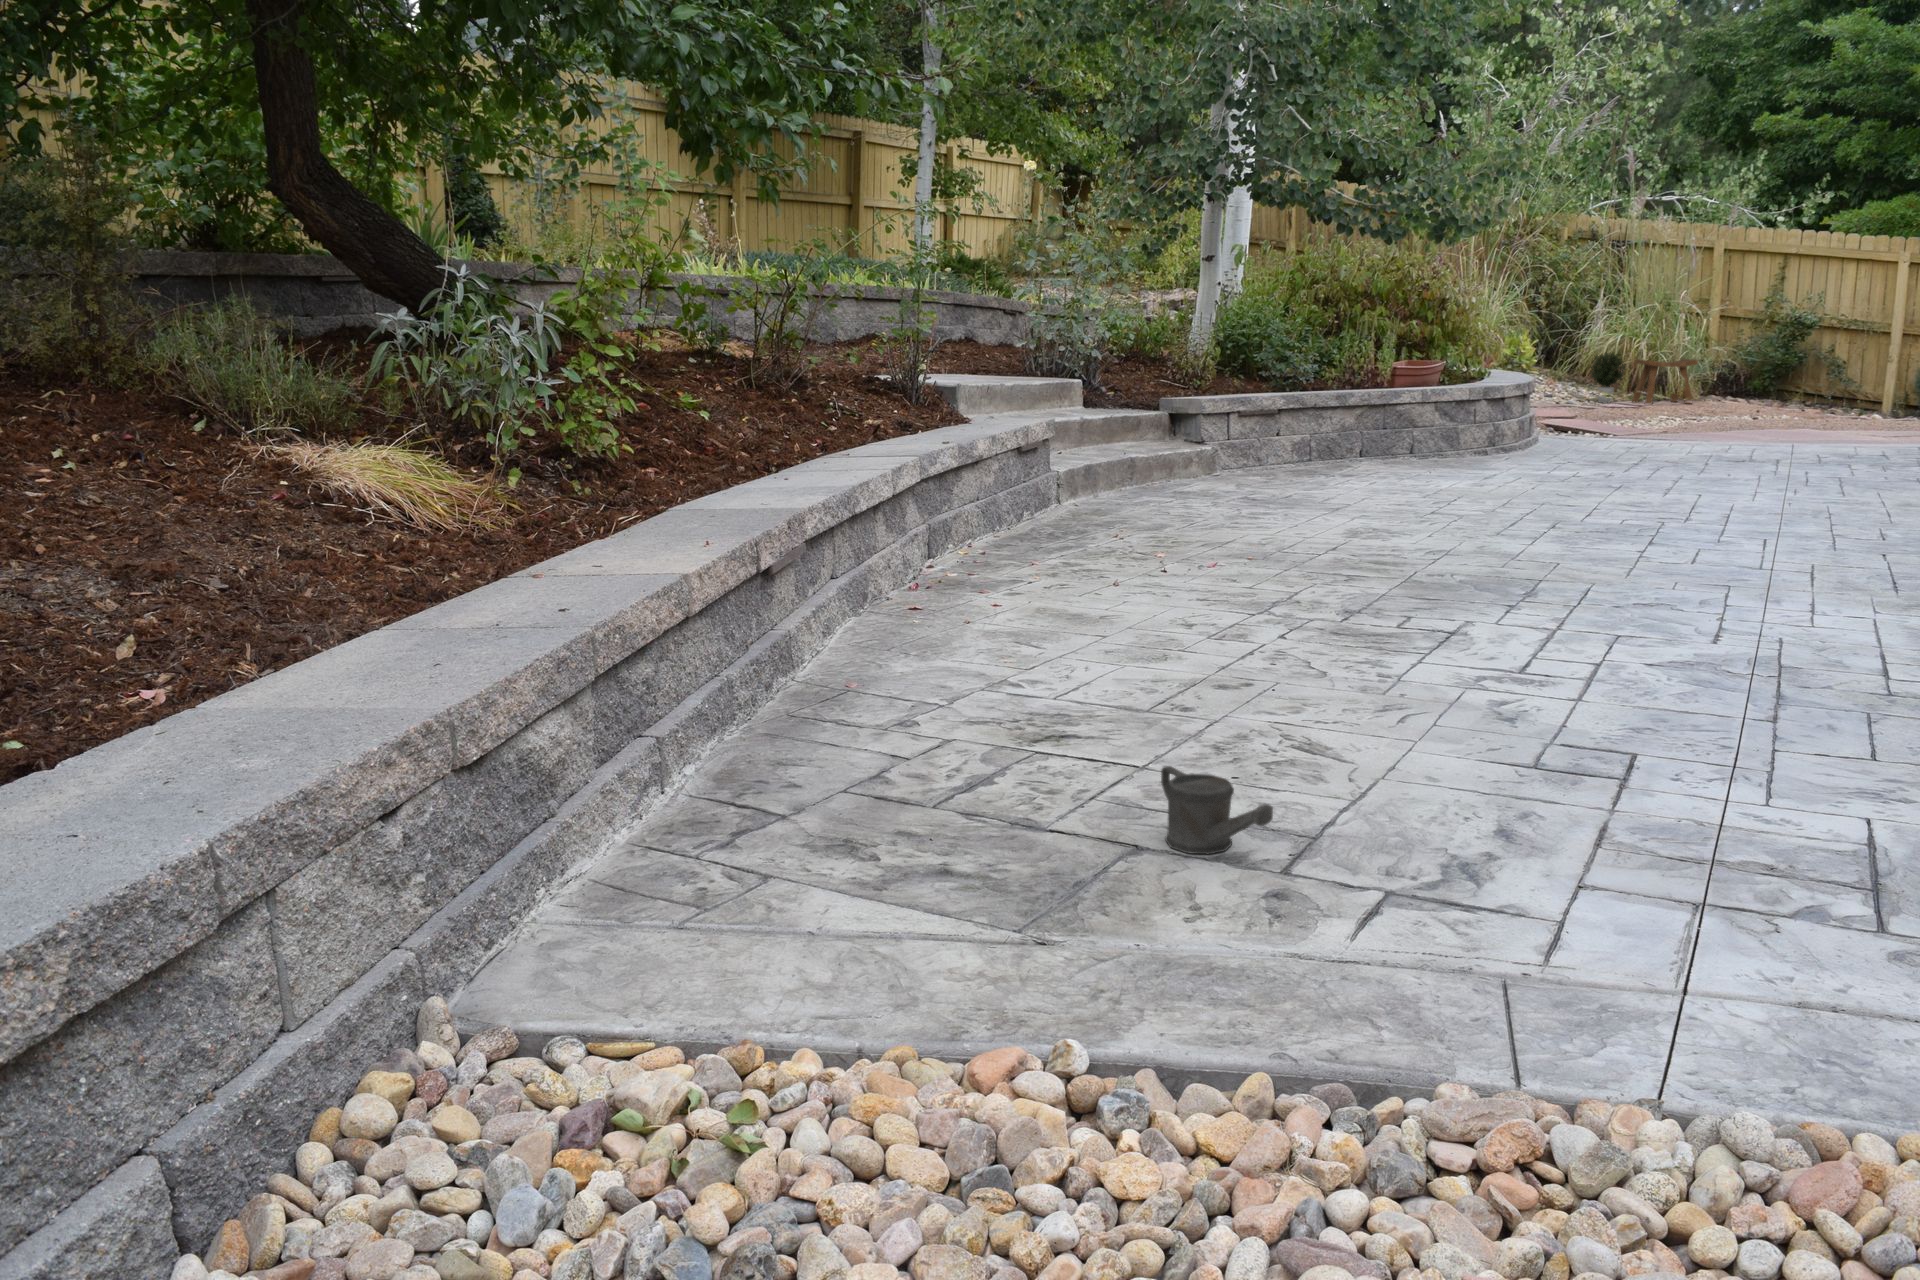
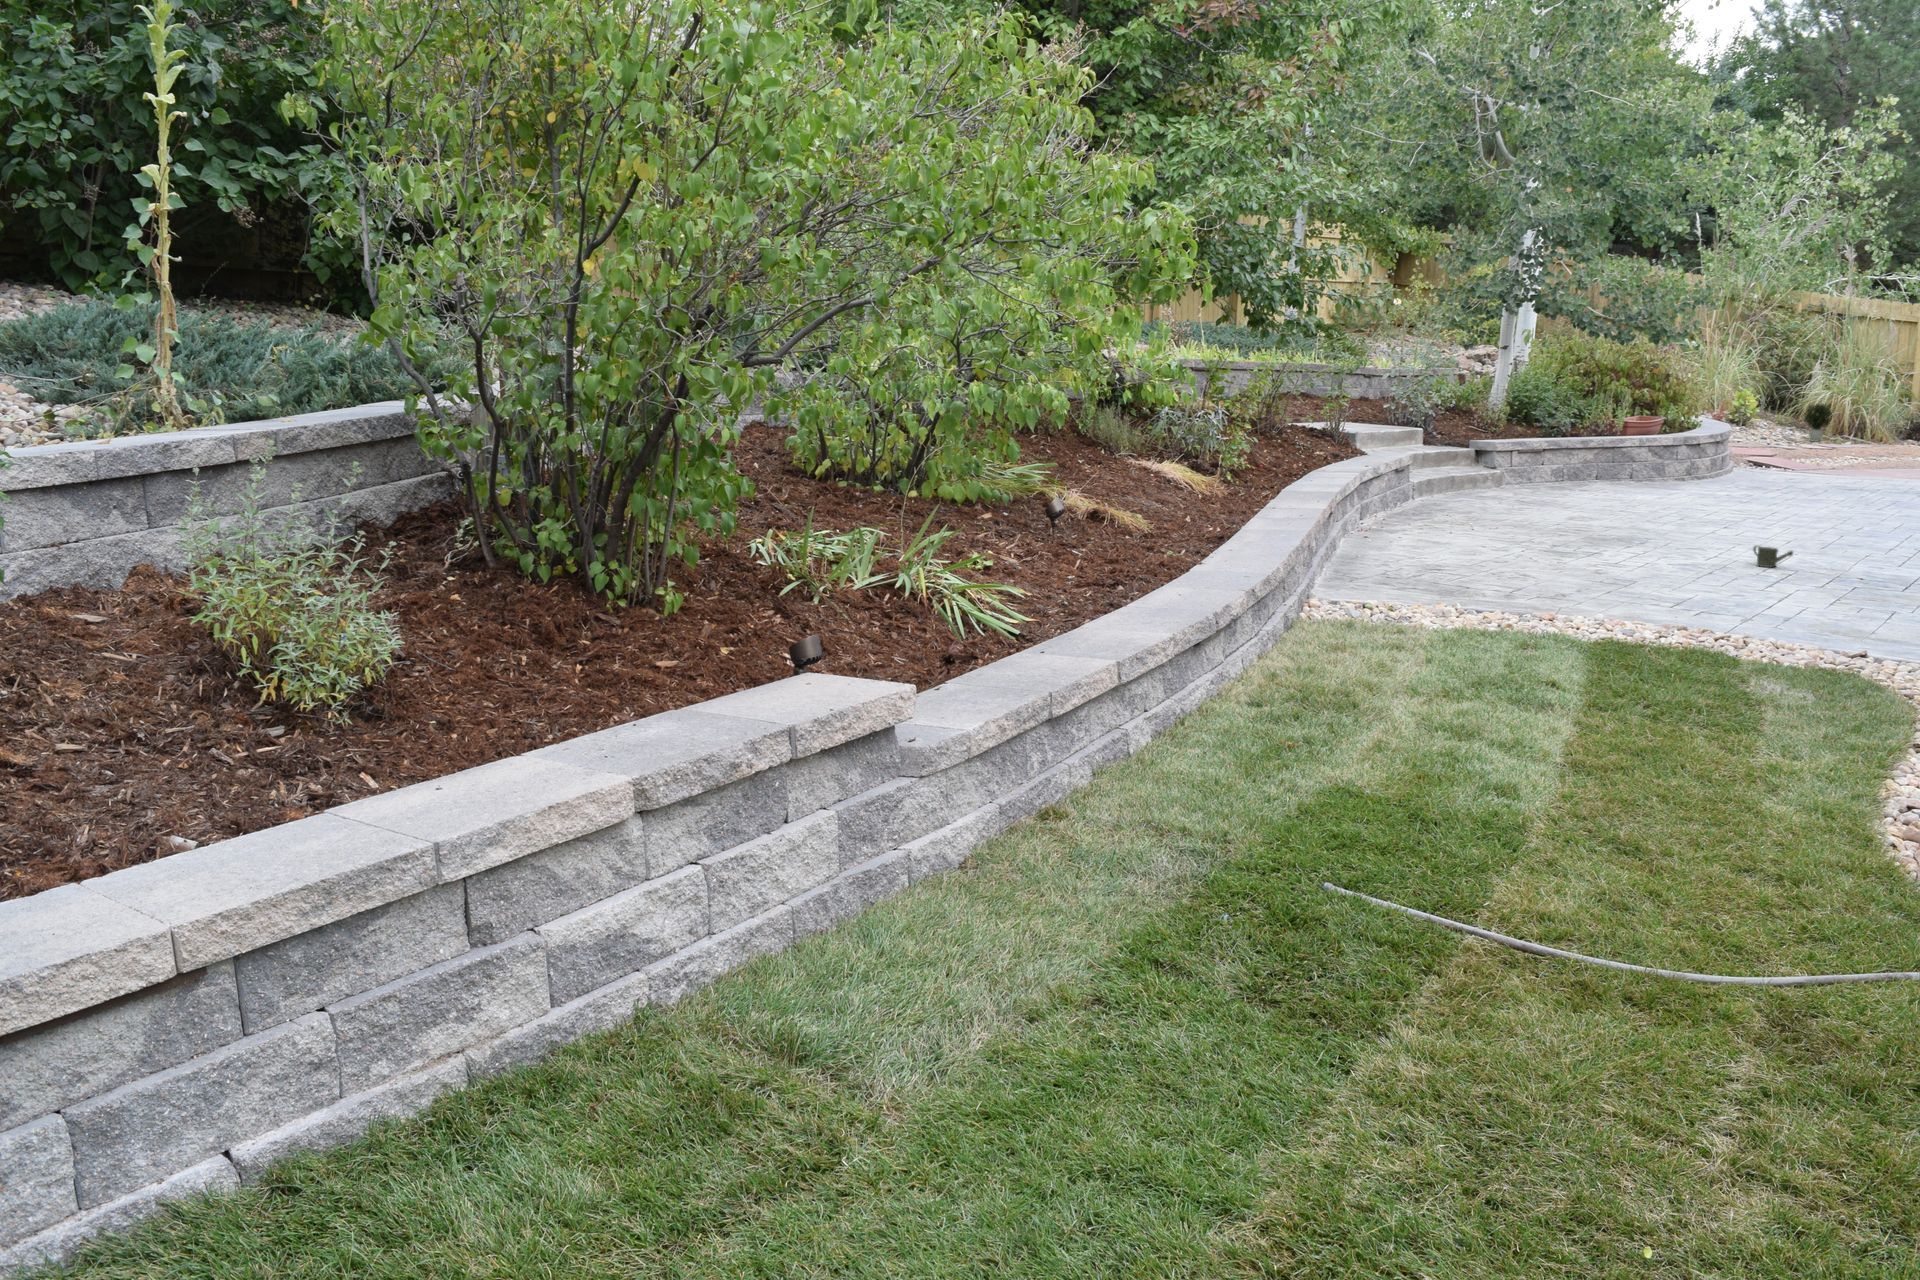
stool: present [1632,359,1698,404] -> none [1838,408,1892,444]
watering can: present [1161,766,1273,855] -> present [1753,546,1793,567]

